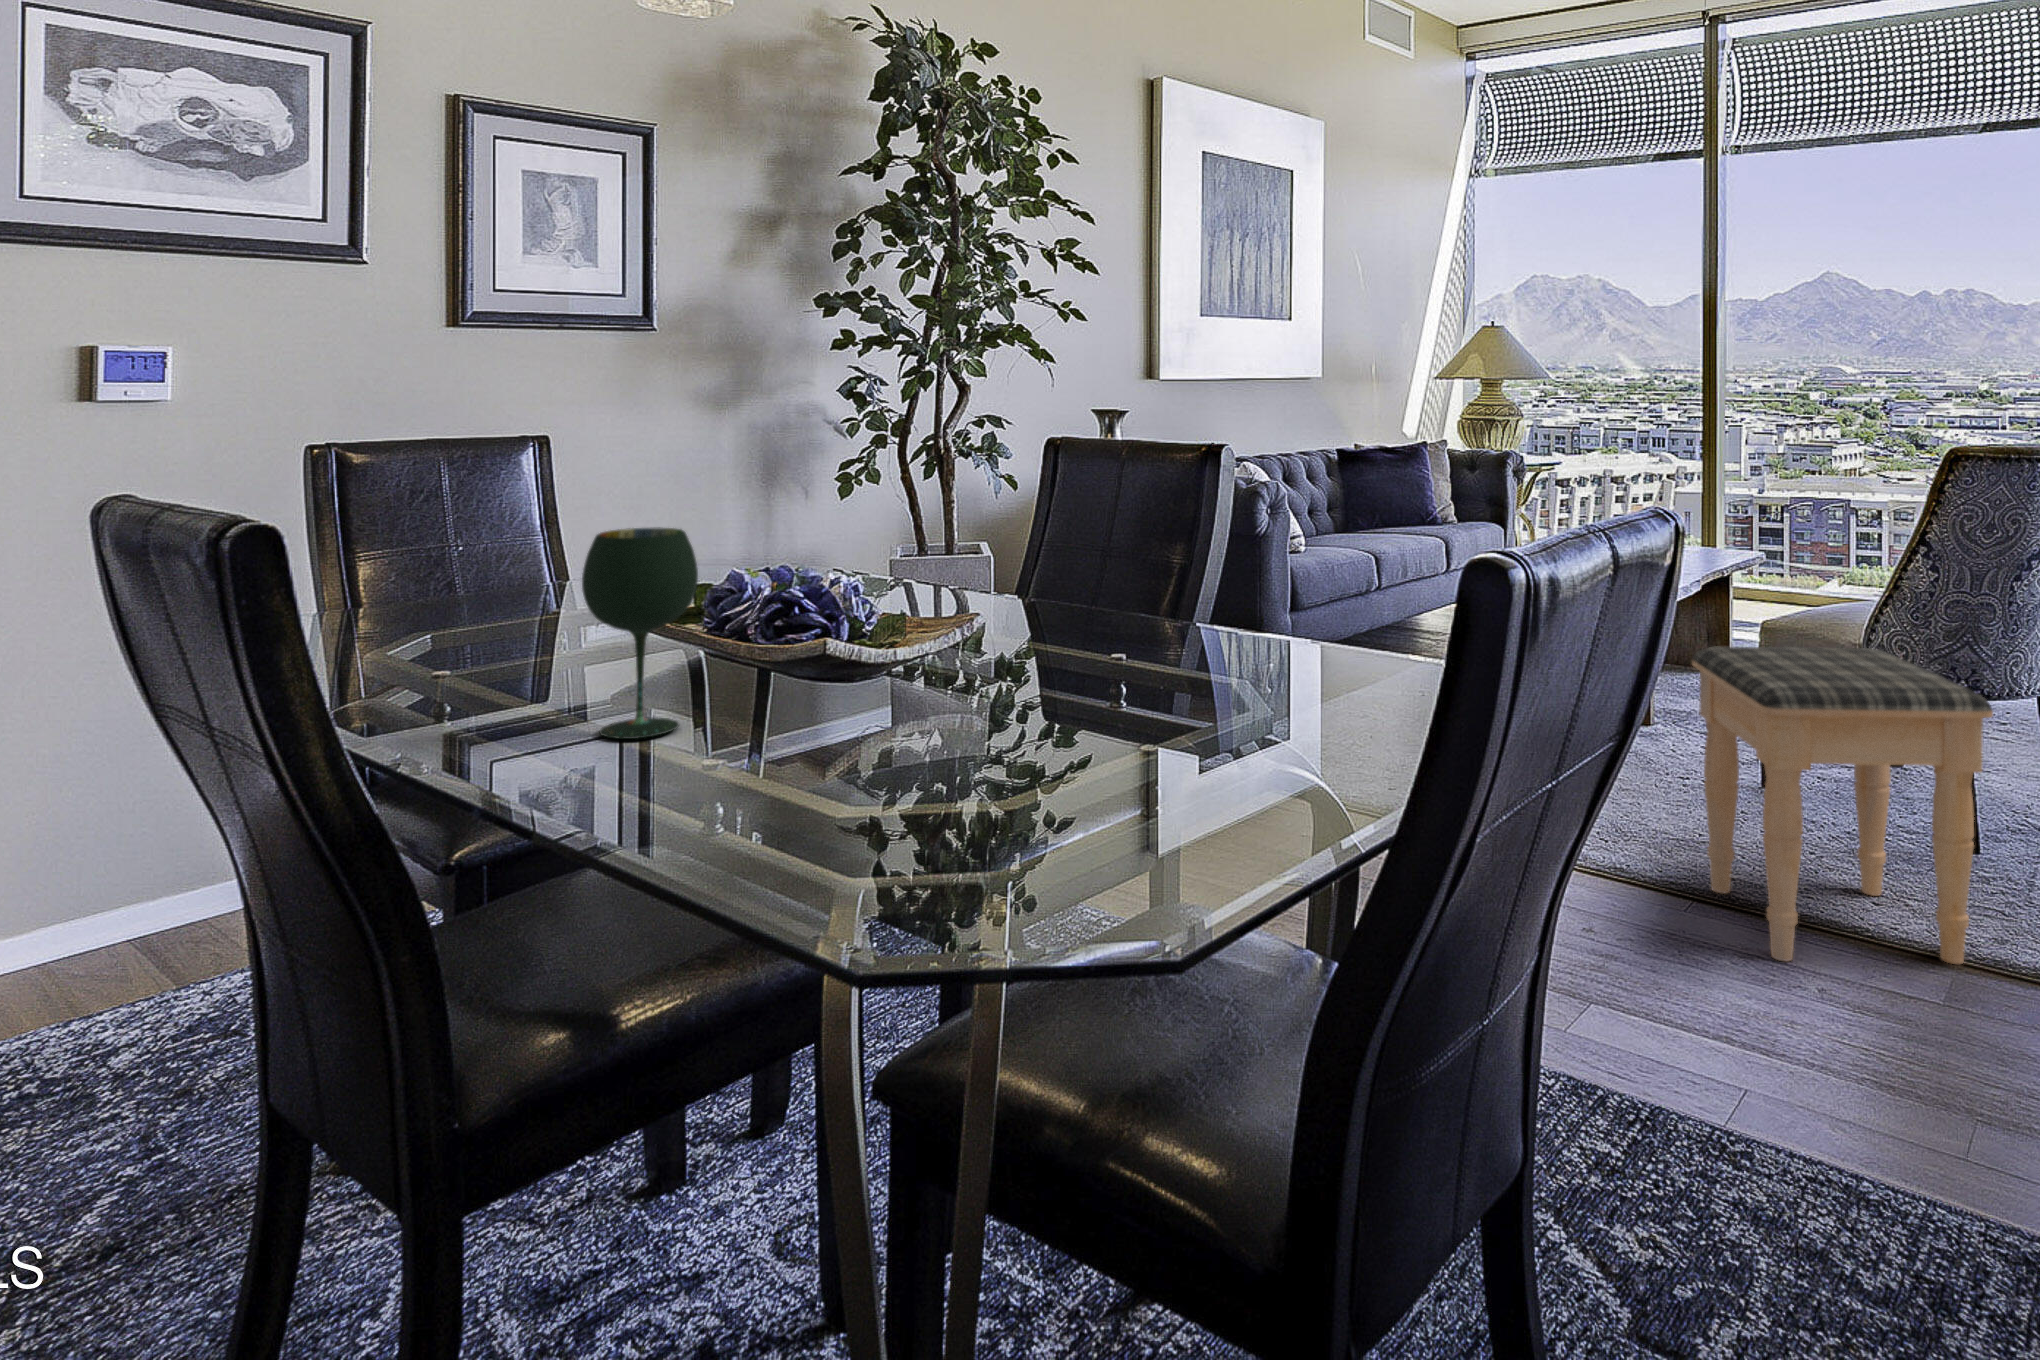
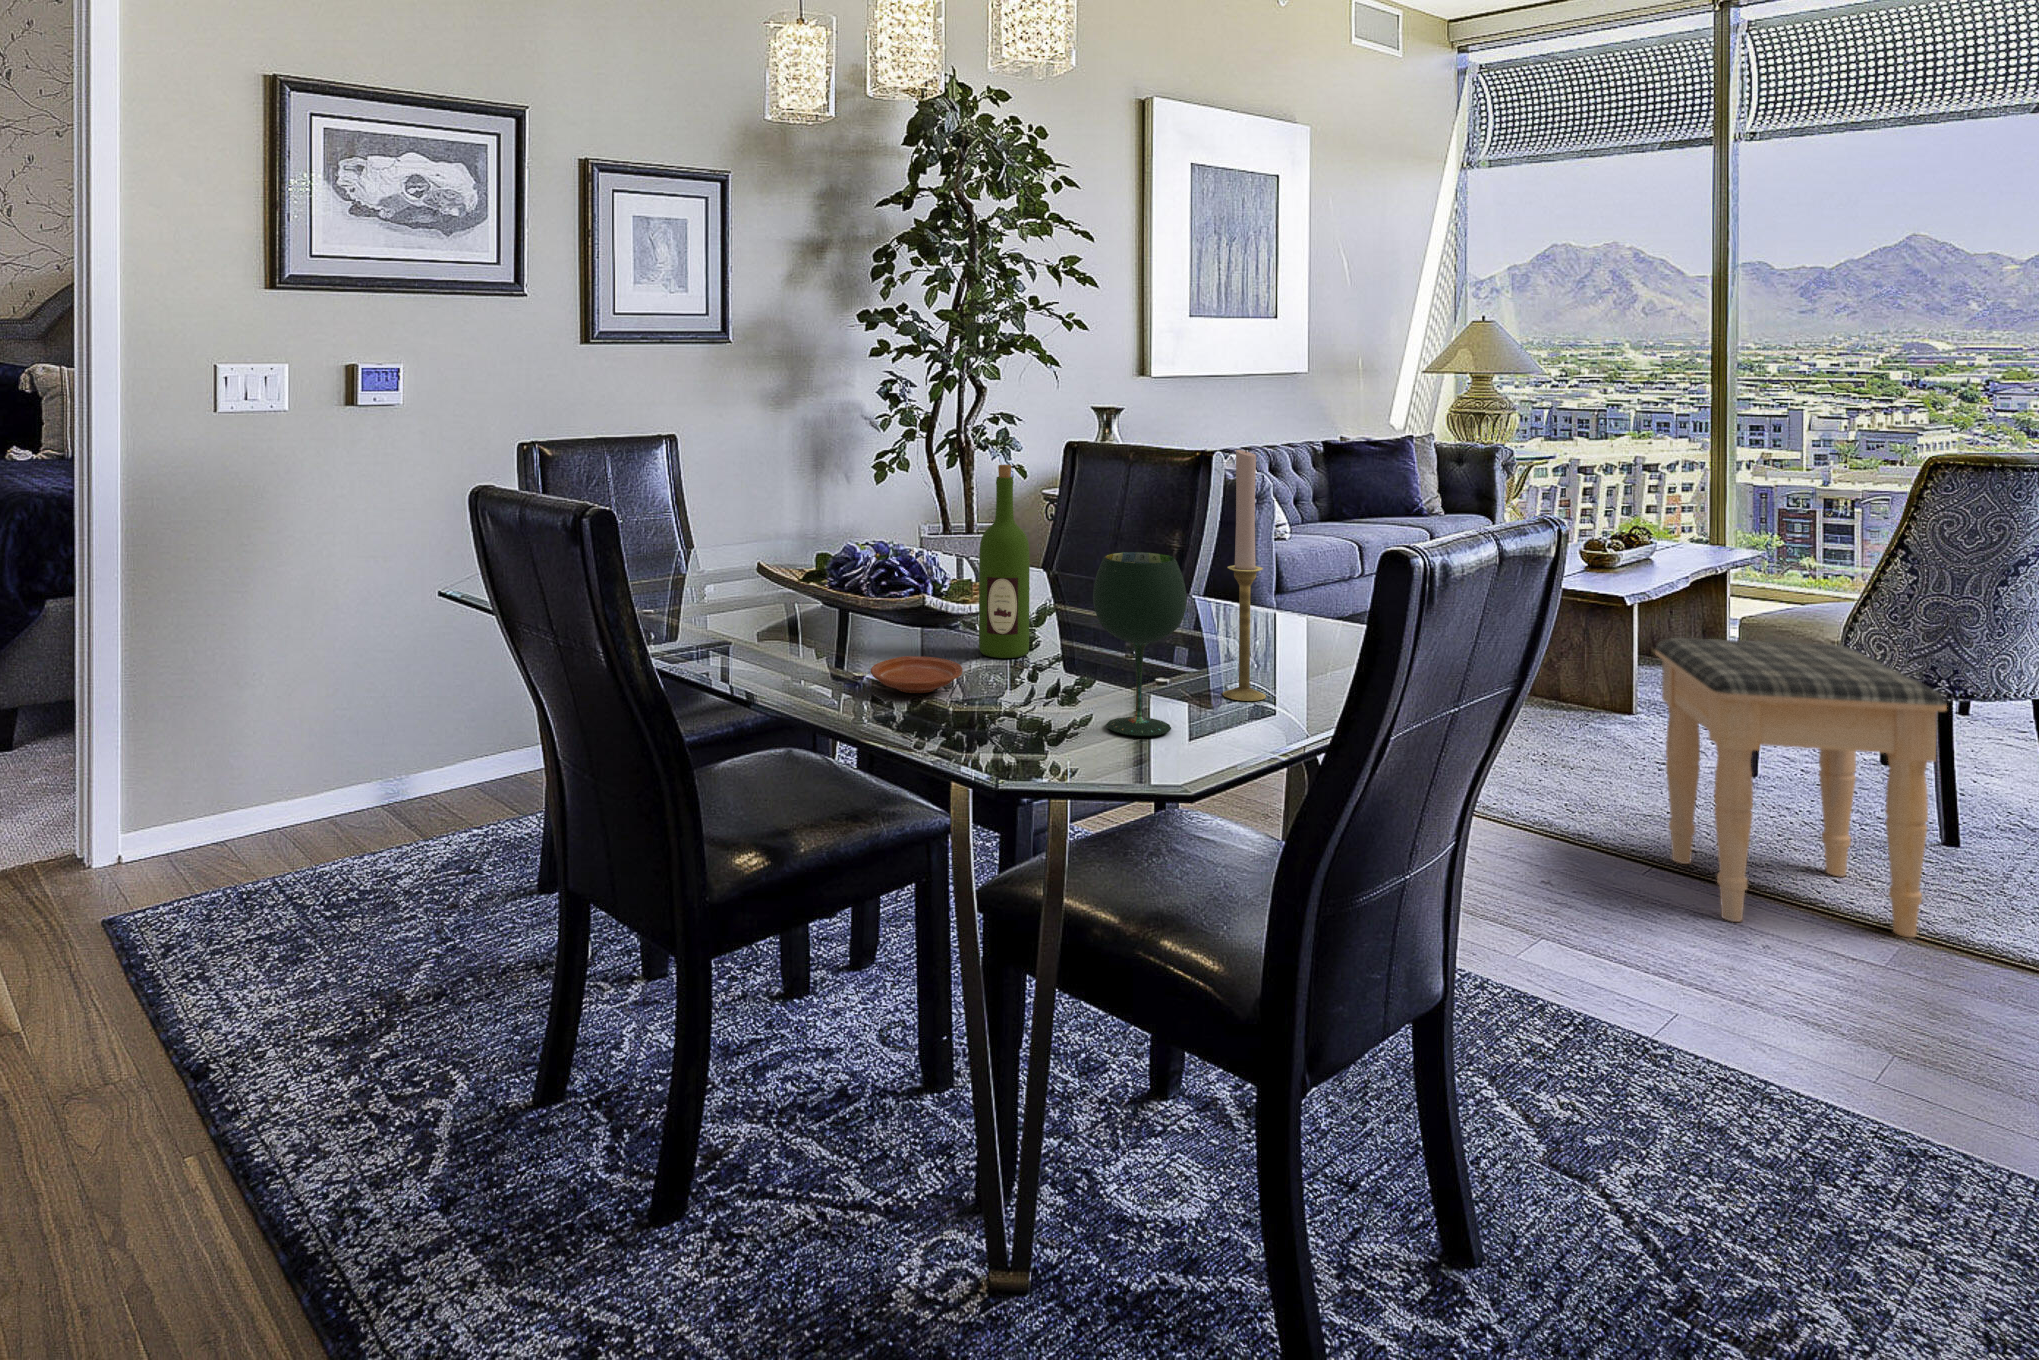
candlestick: none [1230,428,1287,768] -> present [1223,448,1266,701]
wine bottle: none [911,458,979,719] -> present [979,465,1030,658]
wine glass: present [582,527,698,739] -> present [1093,552,1187,736]
plate: none [733,727,871,784] -> present [871,656,962,693]

